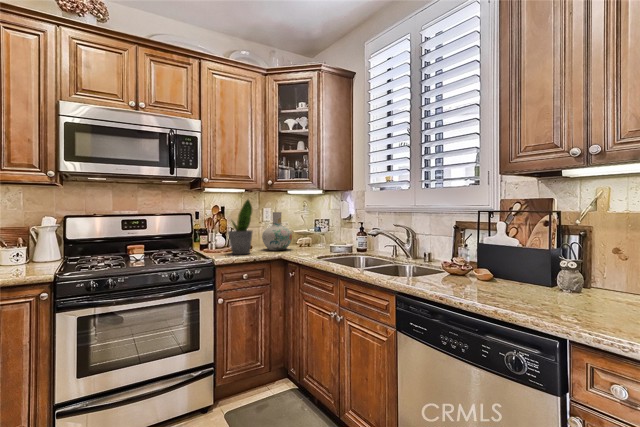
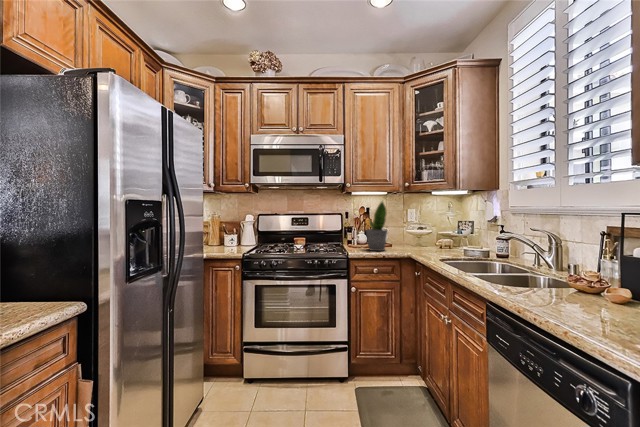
vase: present [262,212,292,250] -> none [400,213,430,250]

